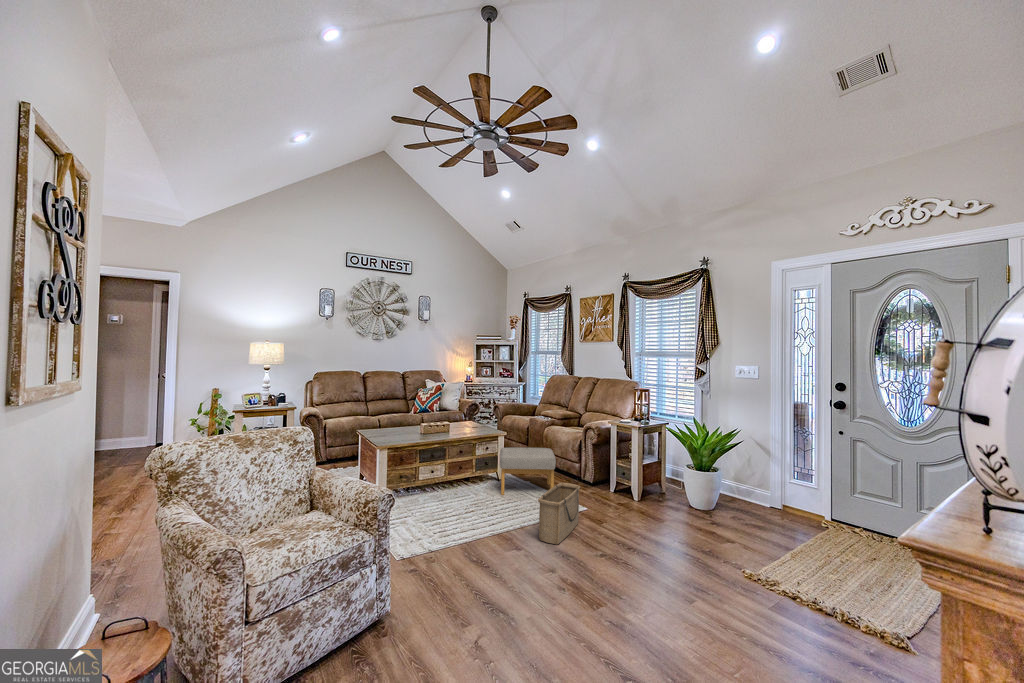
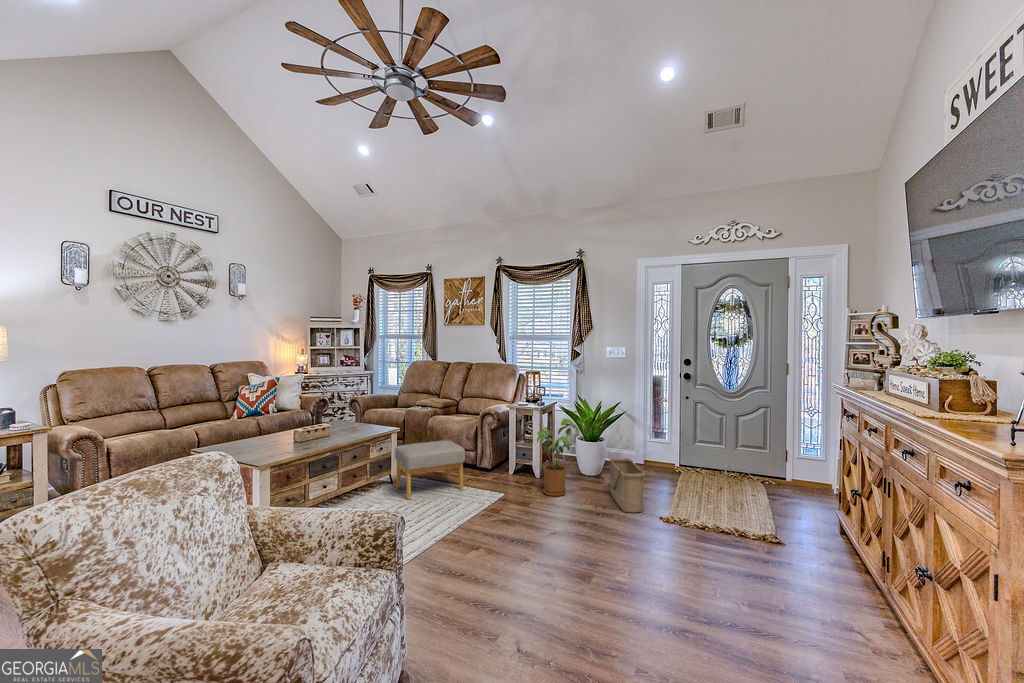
house plant: none [621,439,667,518] -> present [537,418,579,496]
basket: present [538,483,580,544] -> present [610,458,645,512]

